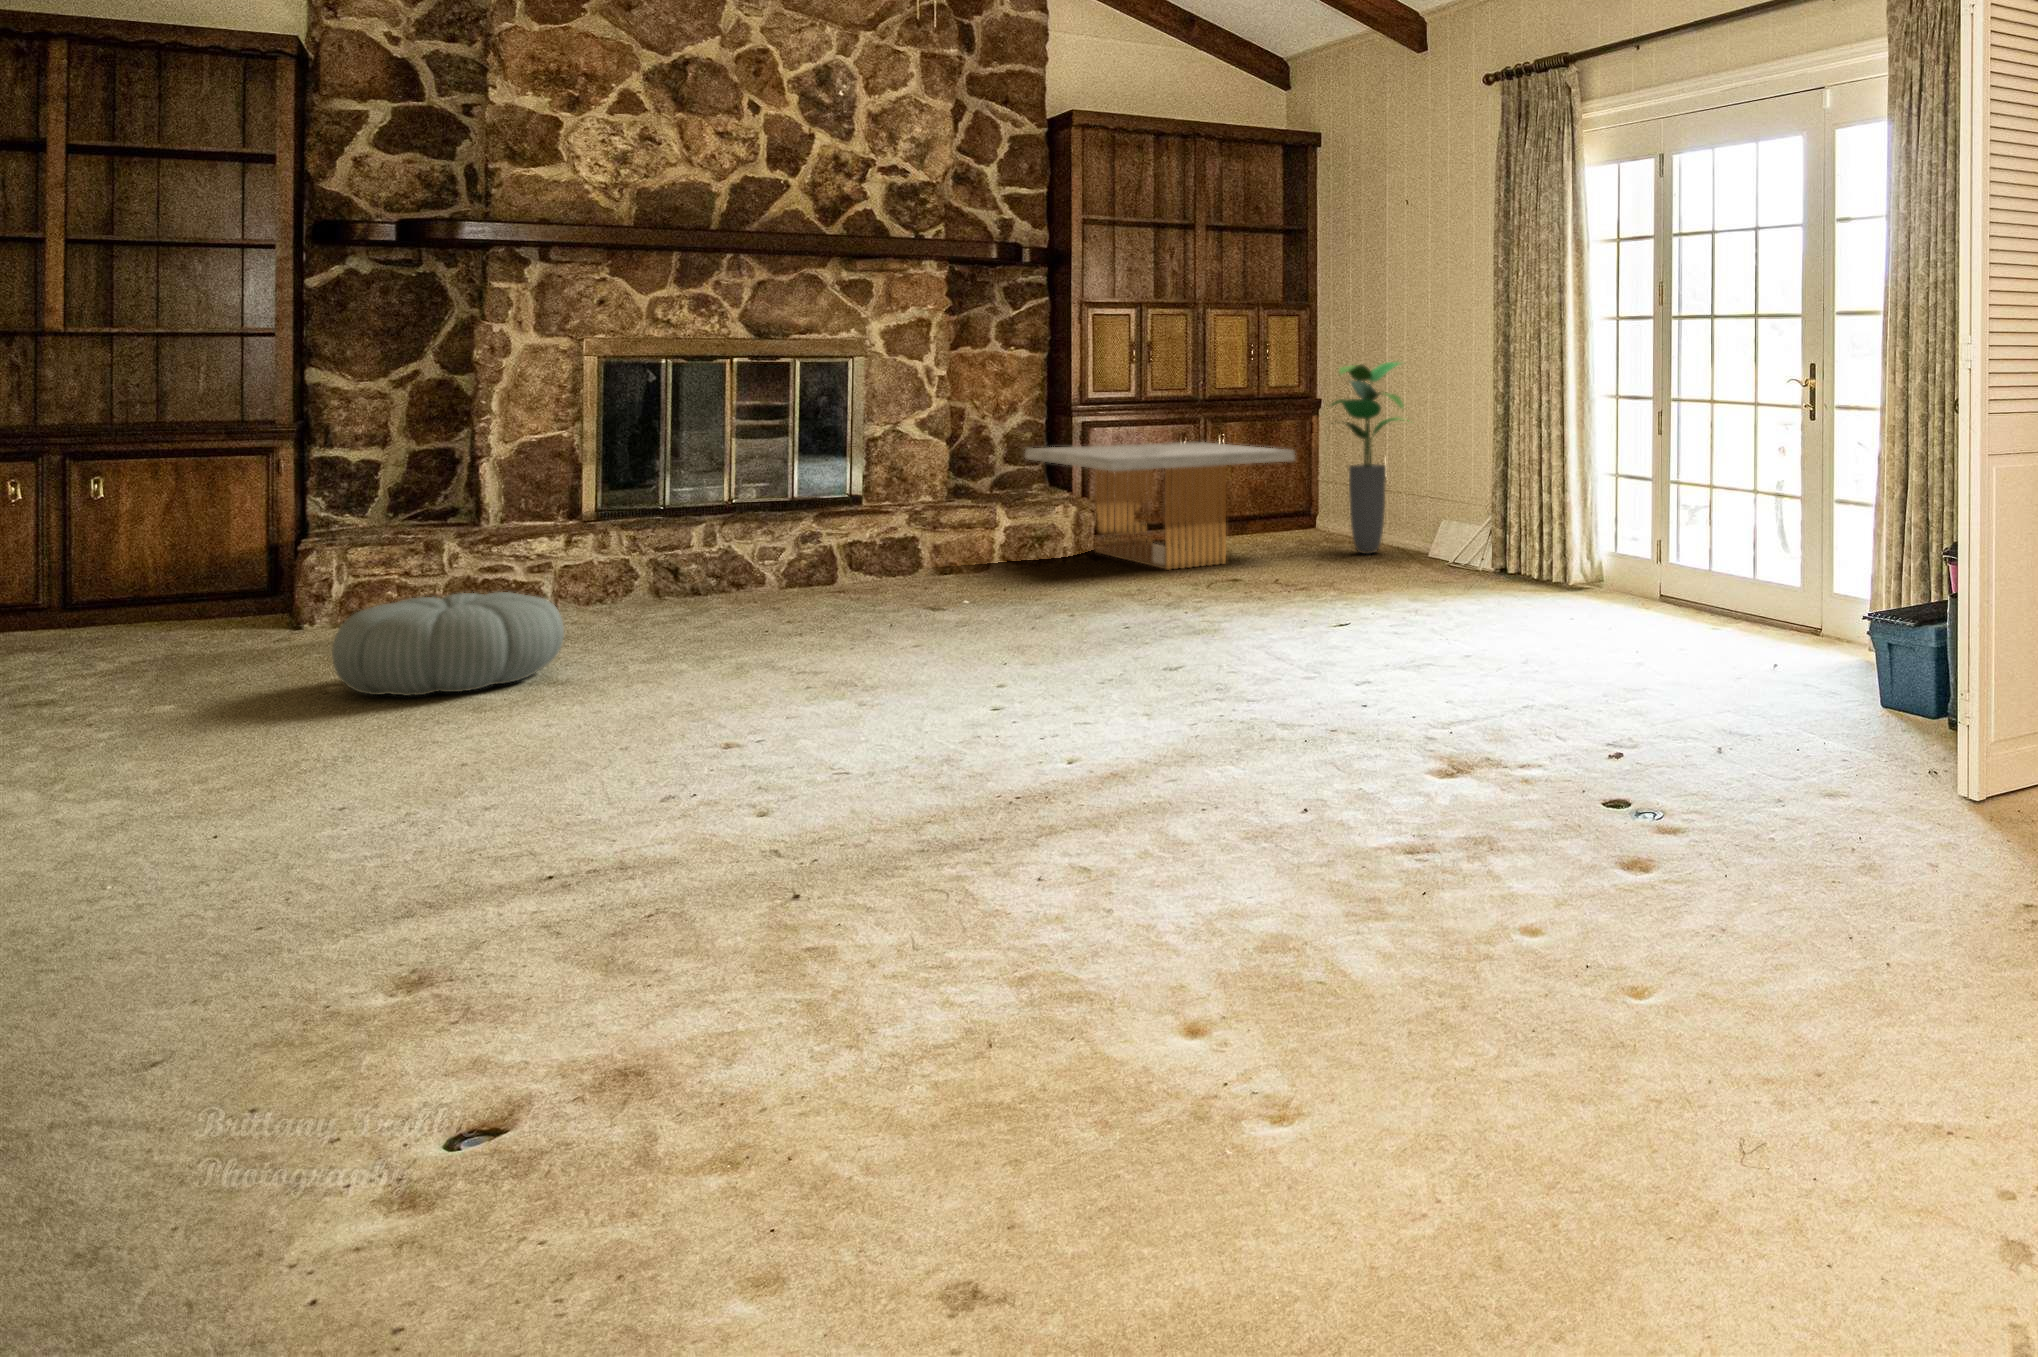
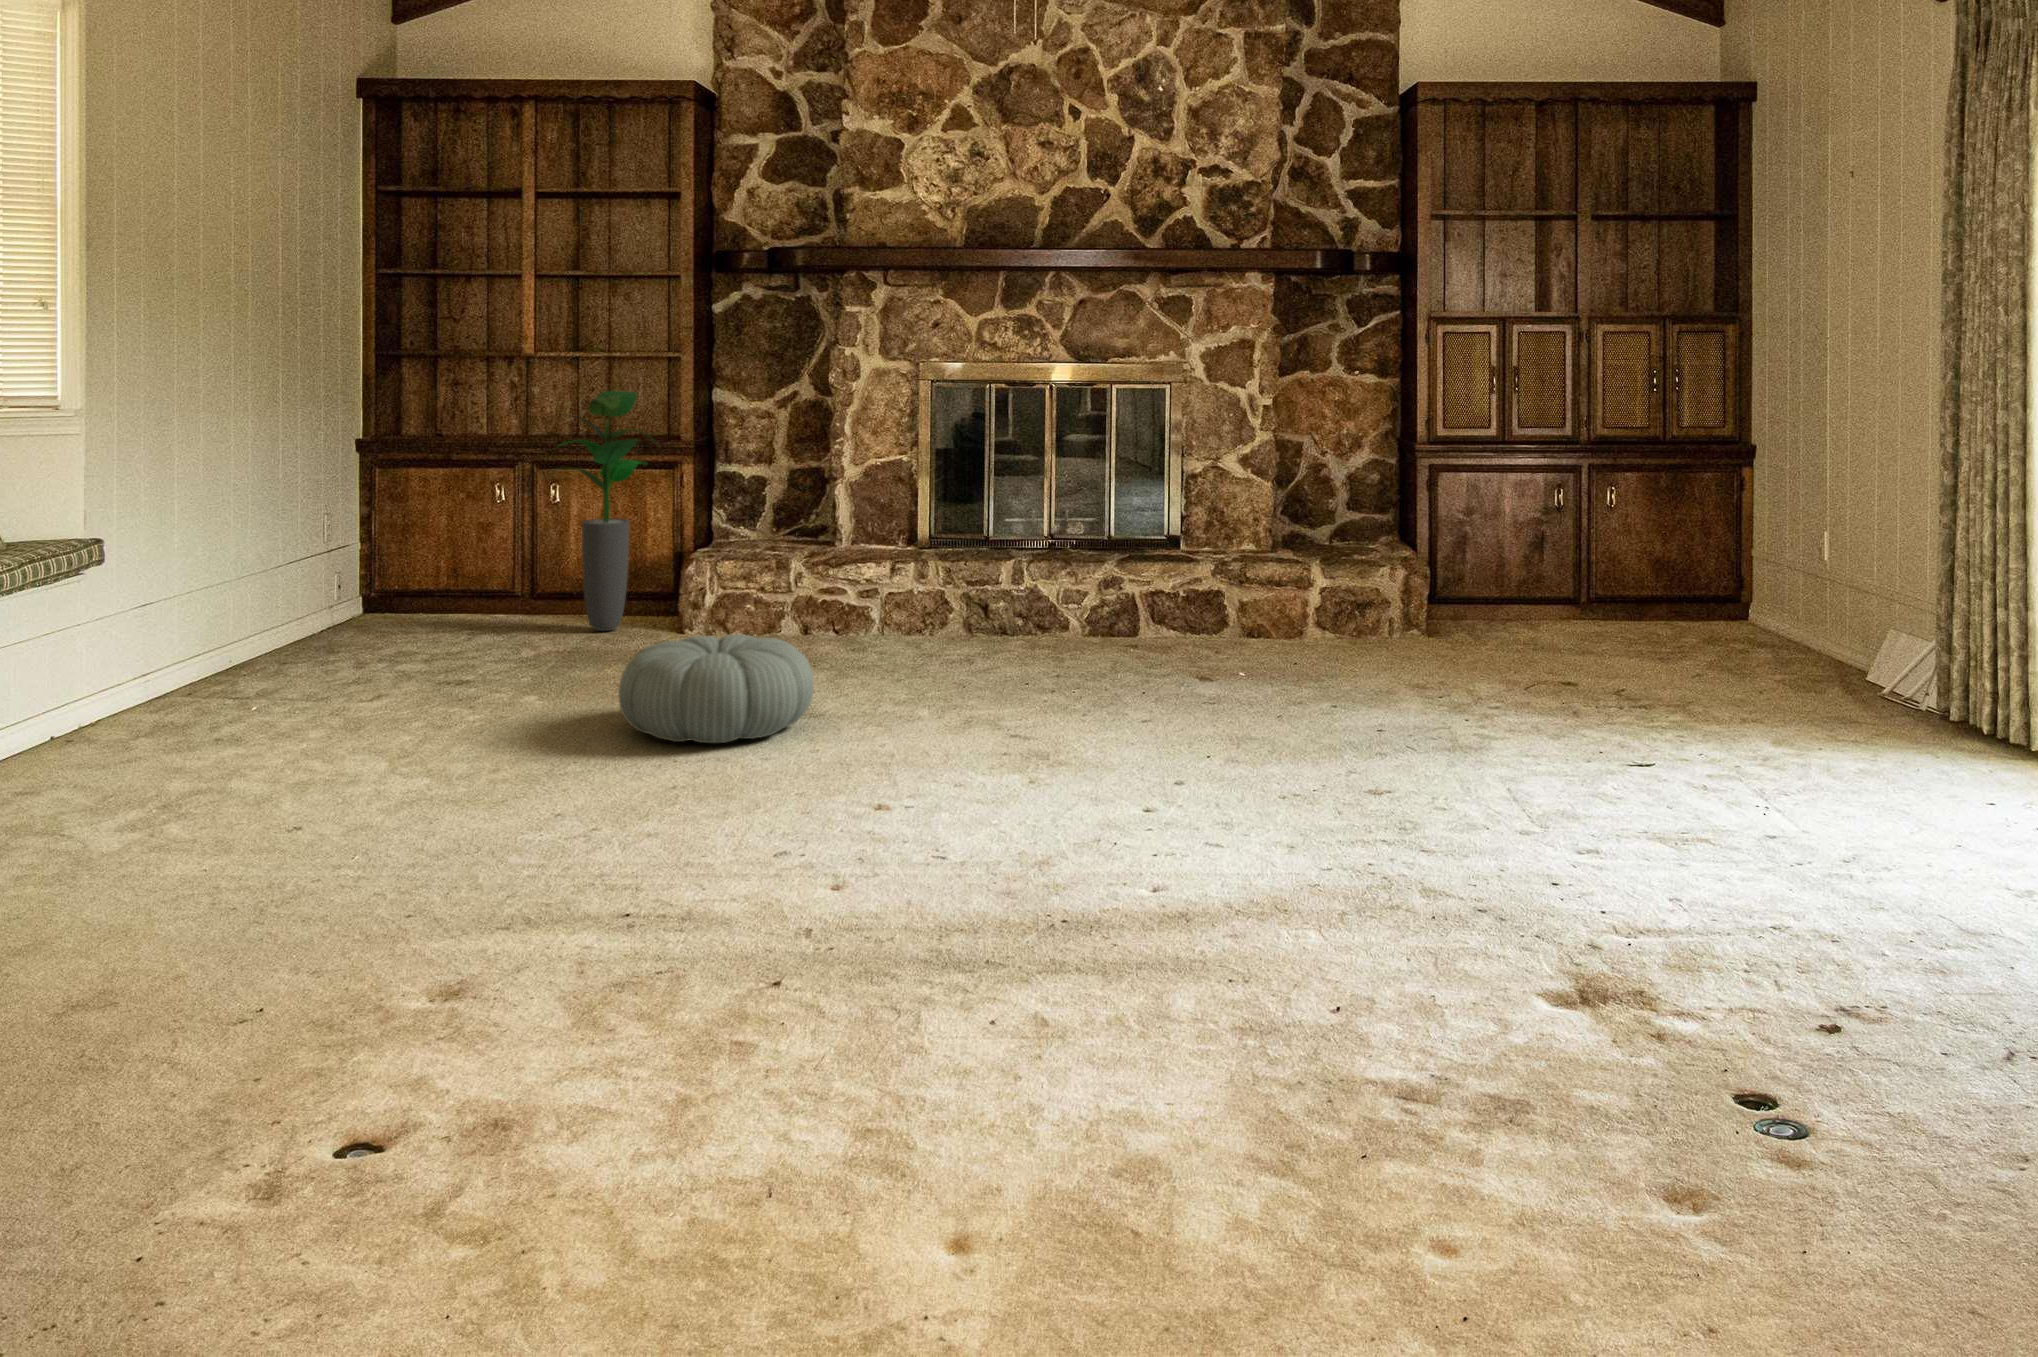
potted plant: present [1331,362,1404,554] -> present [565,391,658,631]
coffee table: present [1025,442,1295,570] -> none [1360,494,1693,668]

